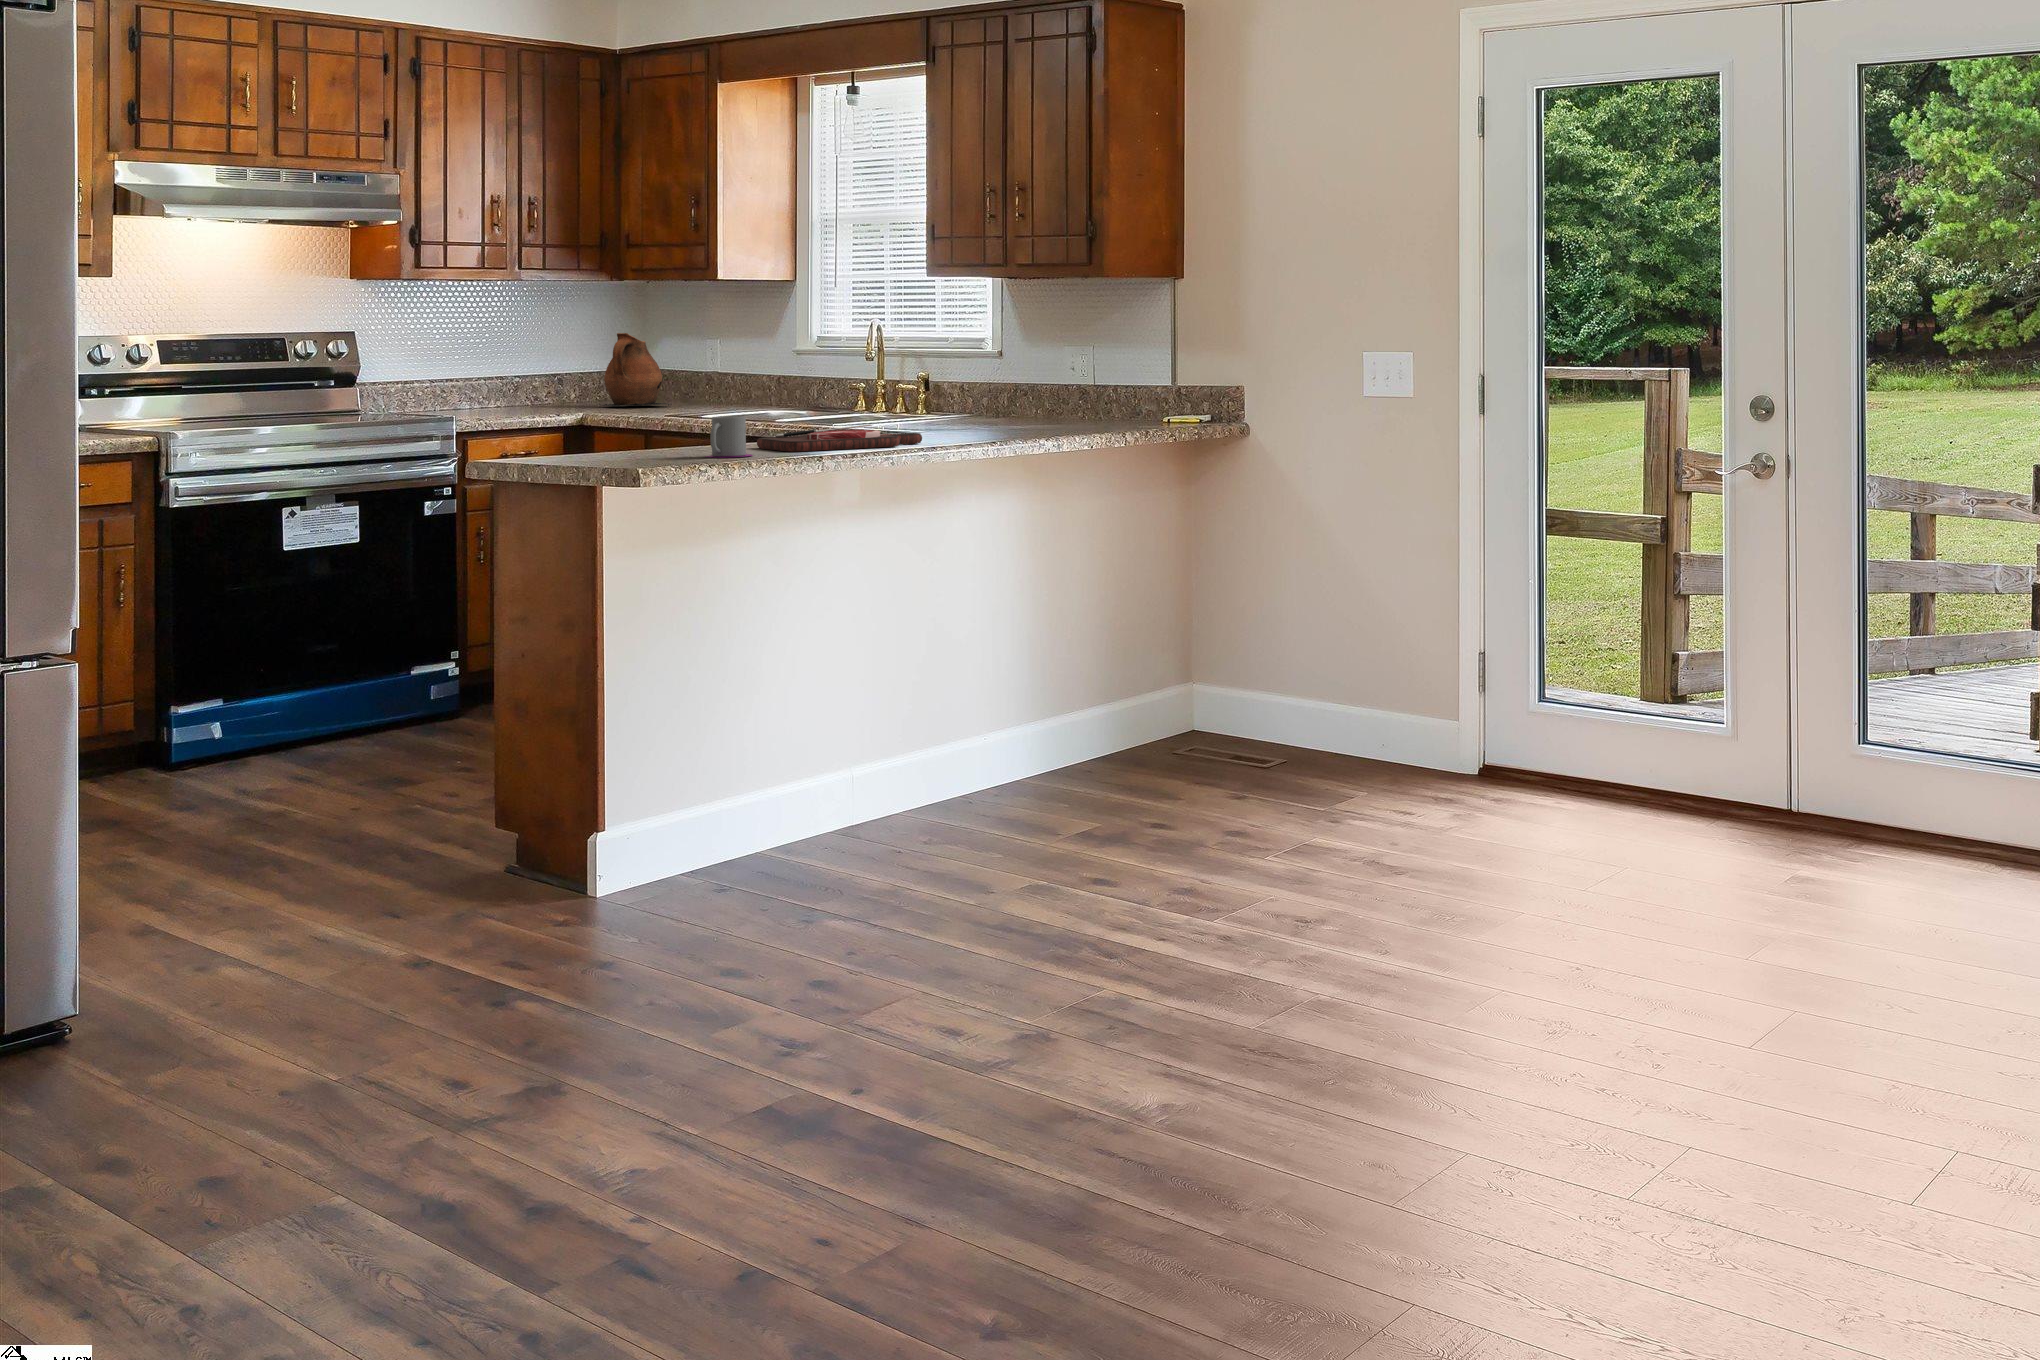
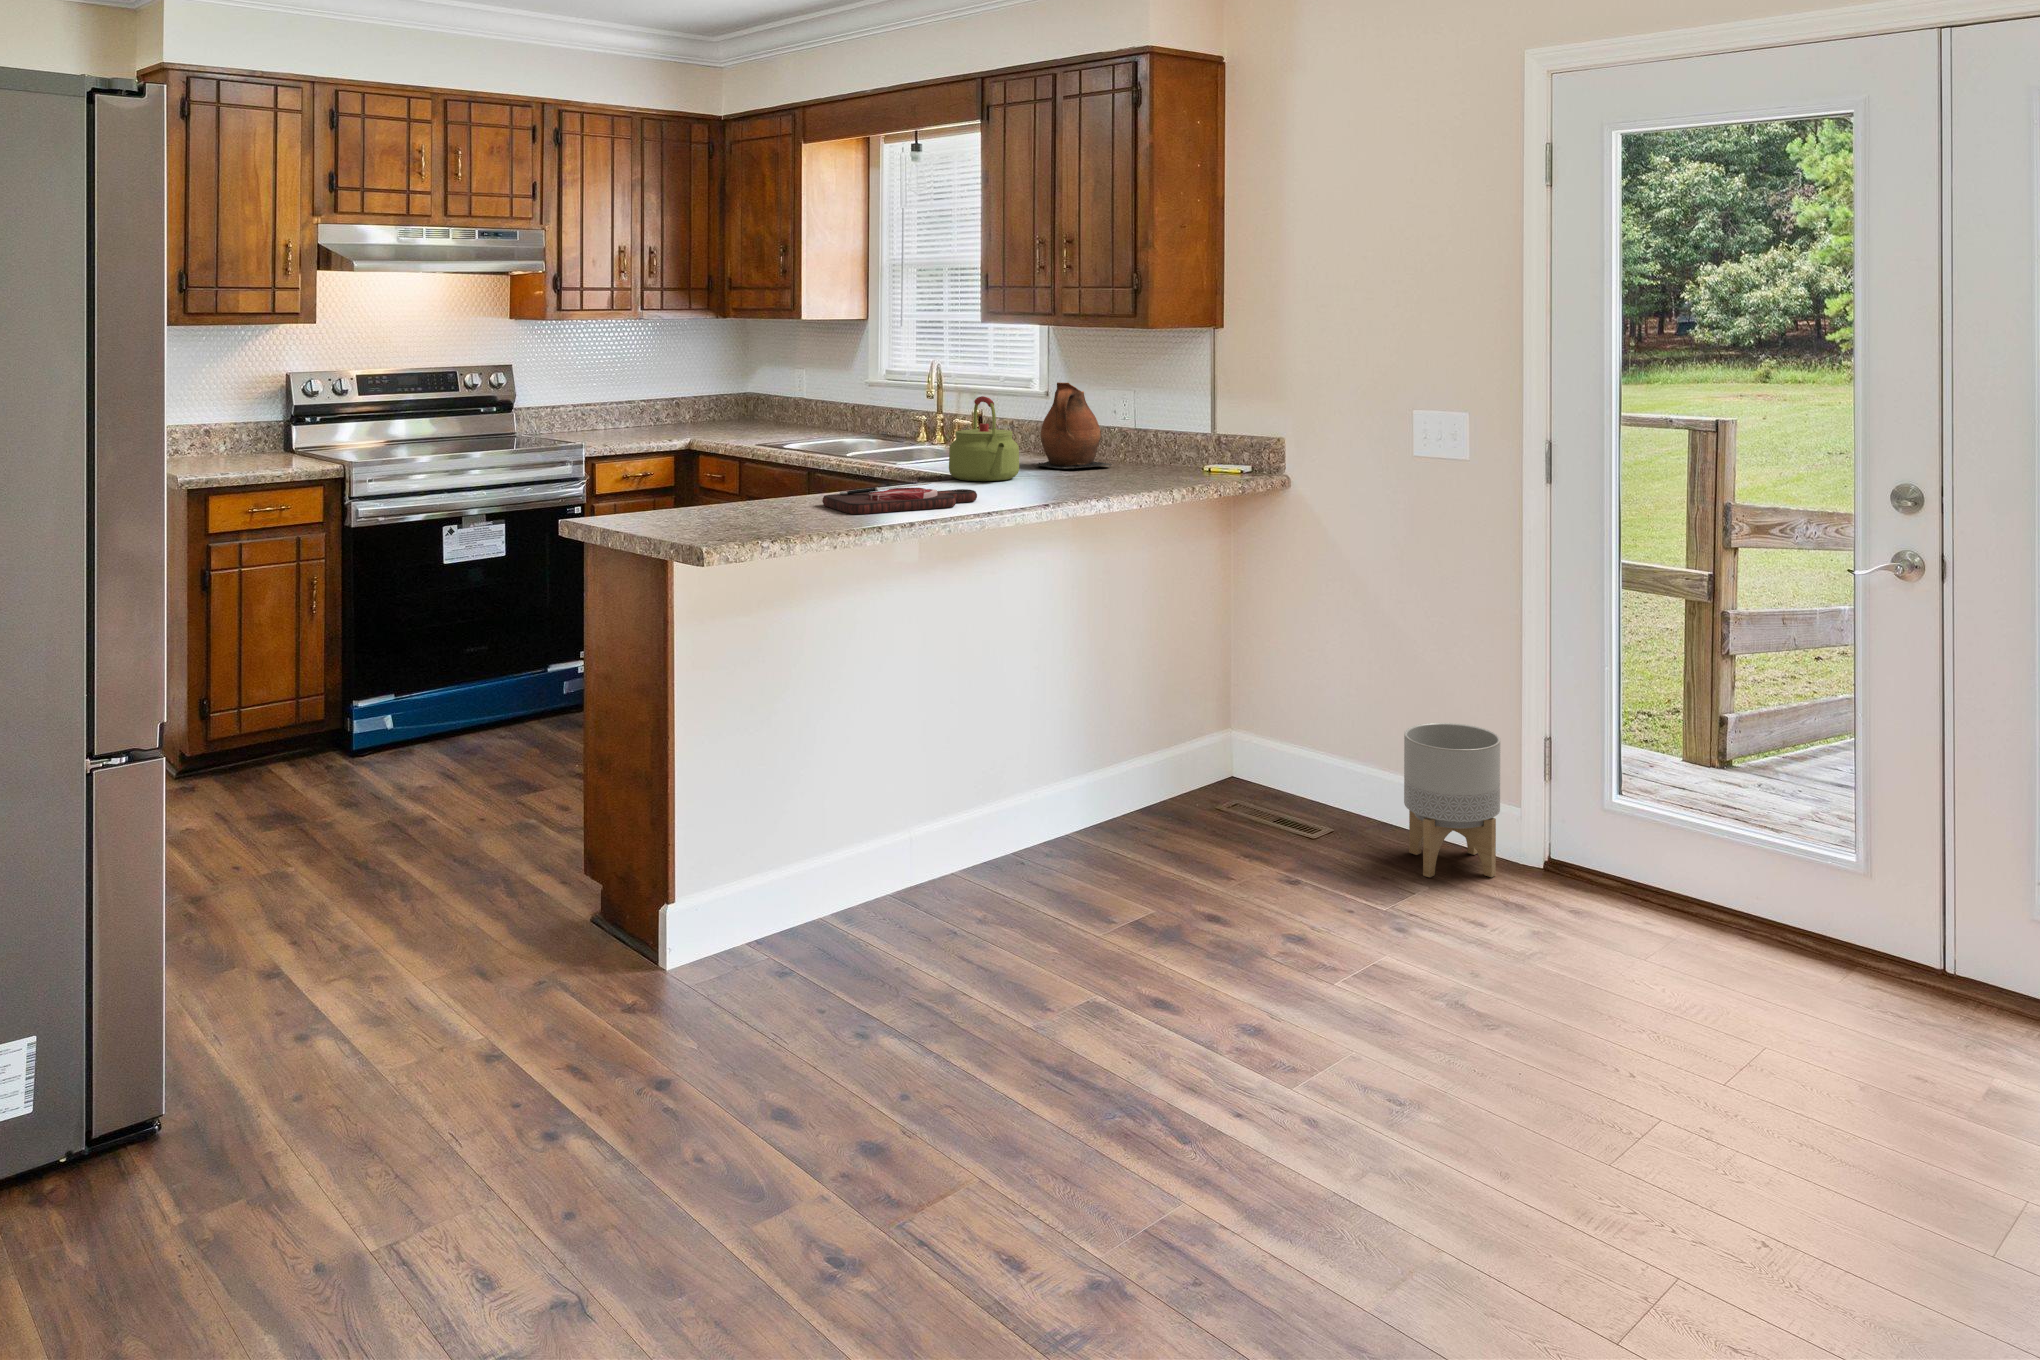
ceramic pitcher: present [603,333,670,406] -> present [1037,382,1112,469]
kettle: none [892,347,968,433] -> present [949,396,1019,481]
mug: present [705,416,752,457] -> none [772,480,817,524]
planter: none [1349,648,1437,786] -> present [1404,723,1500,877]

